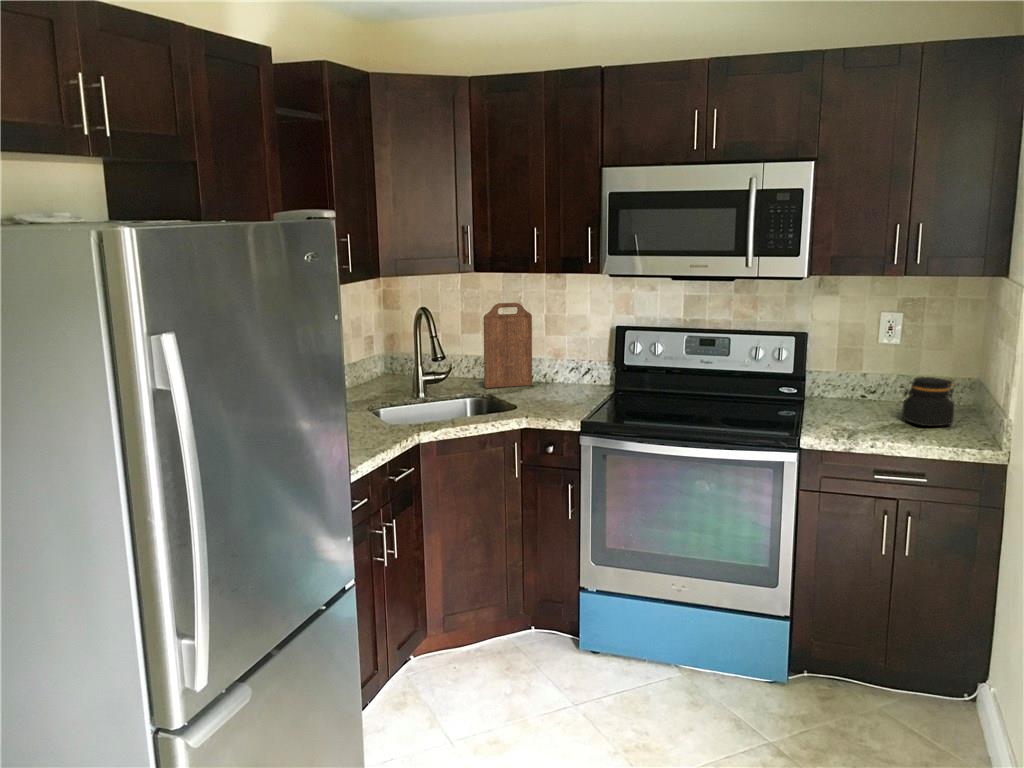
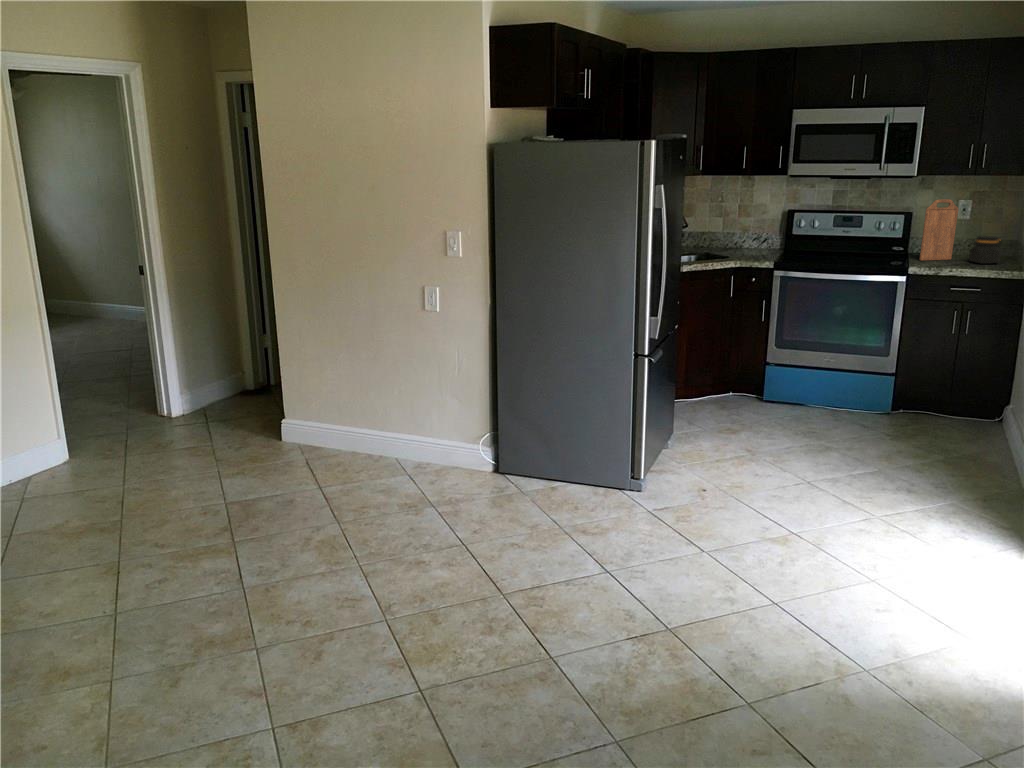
cutting board: present [483,303,532,388] -> present [919,199,958,261]

